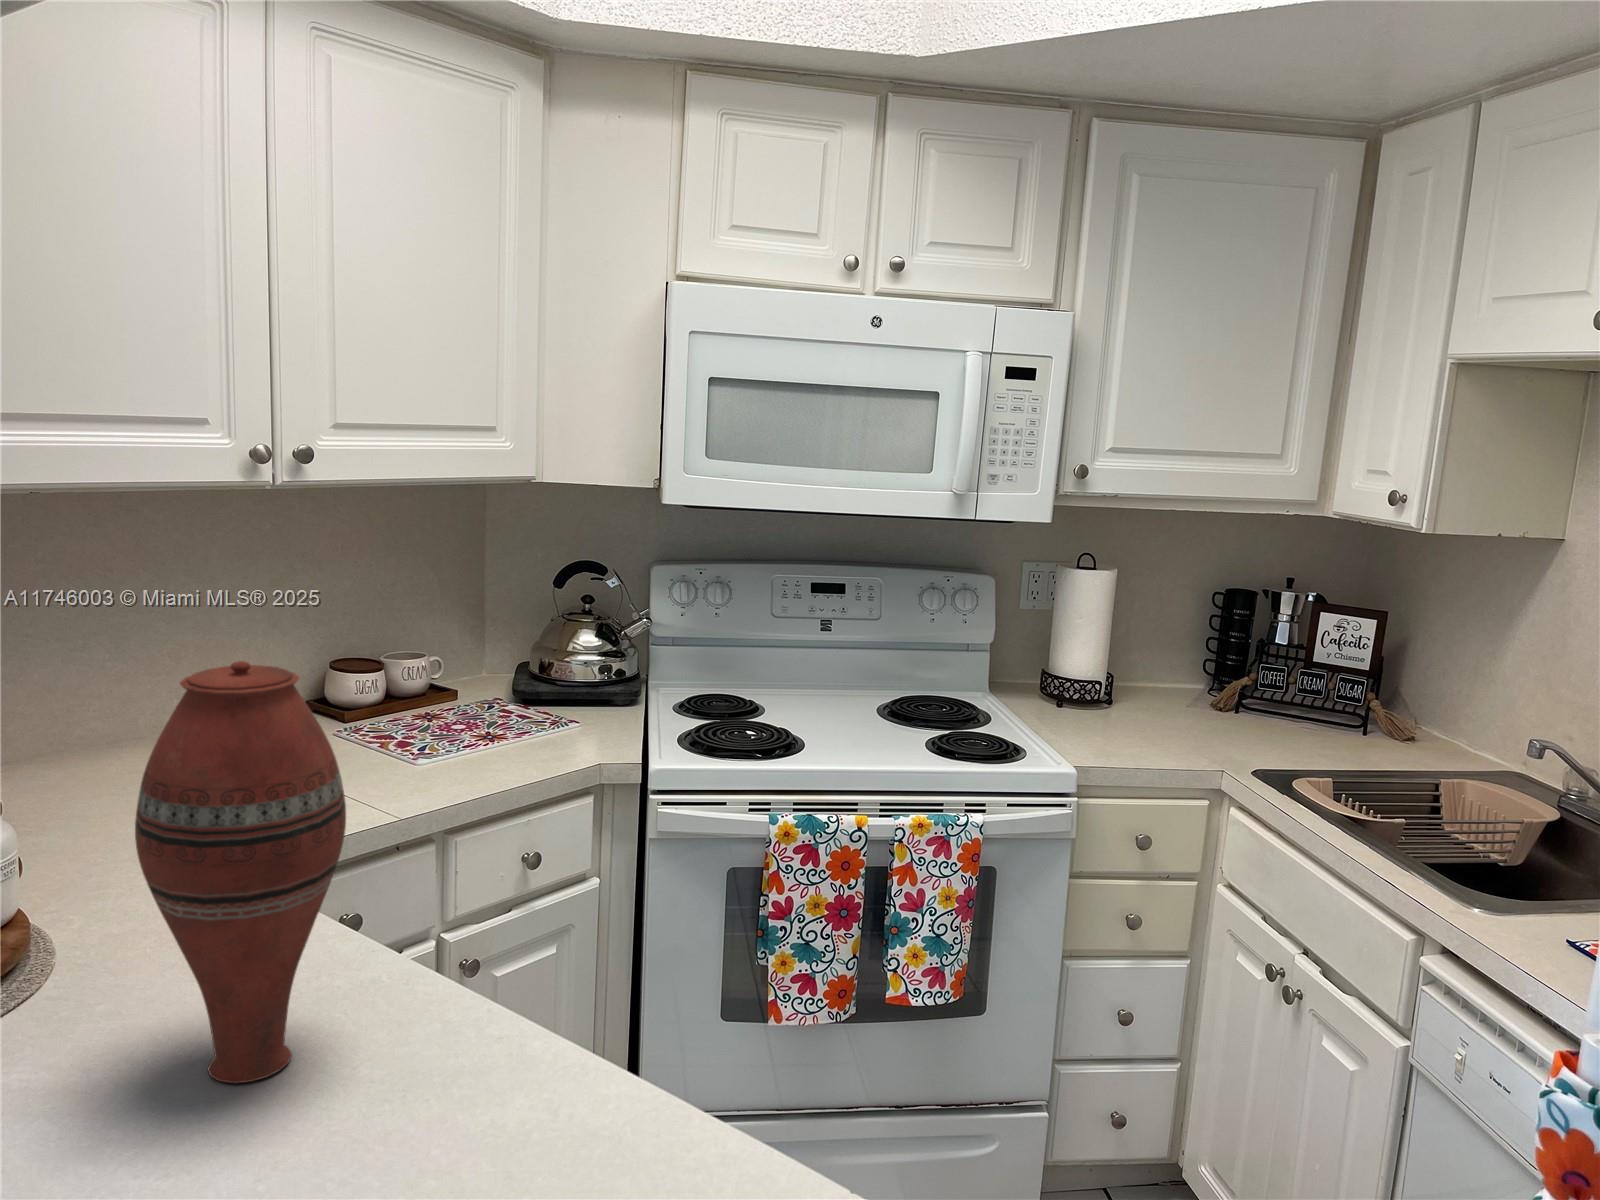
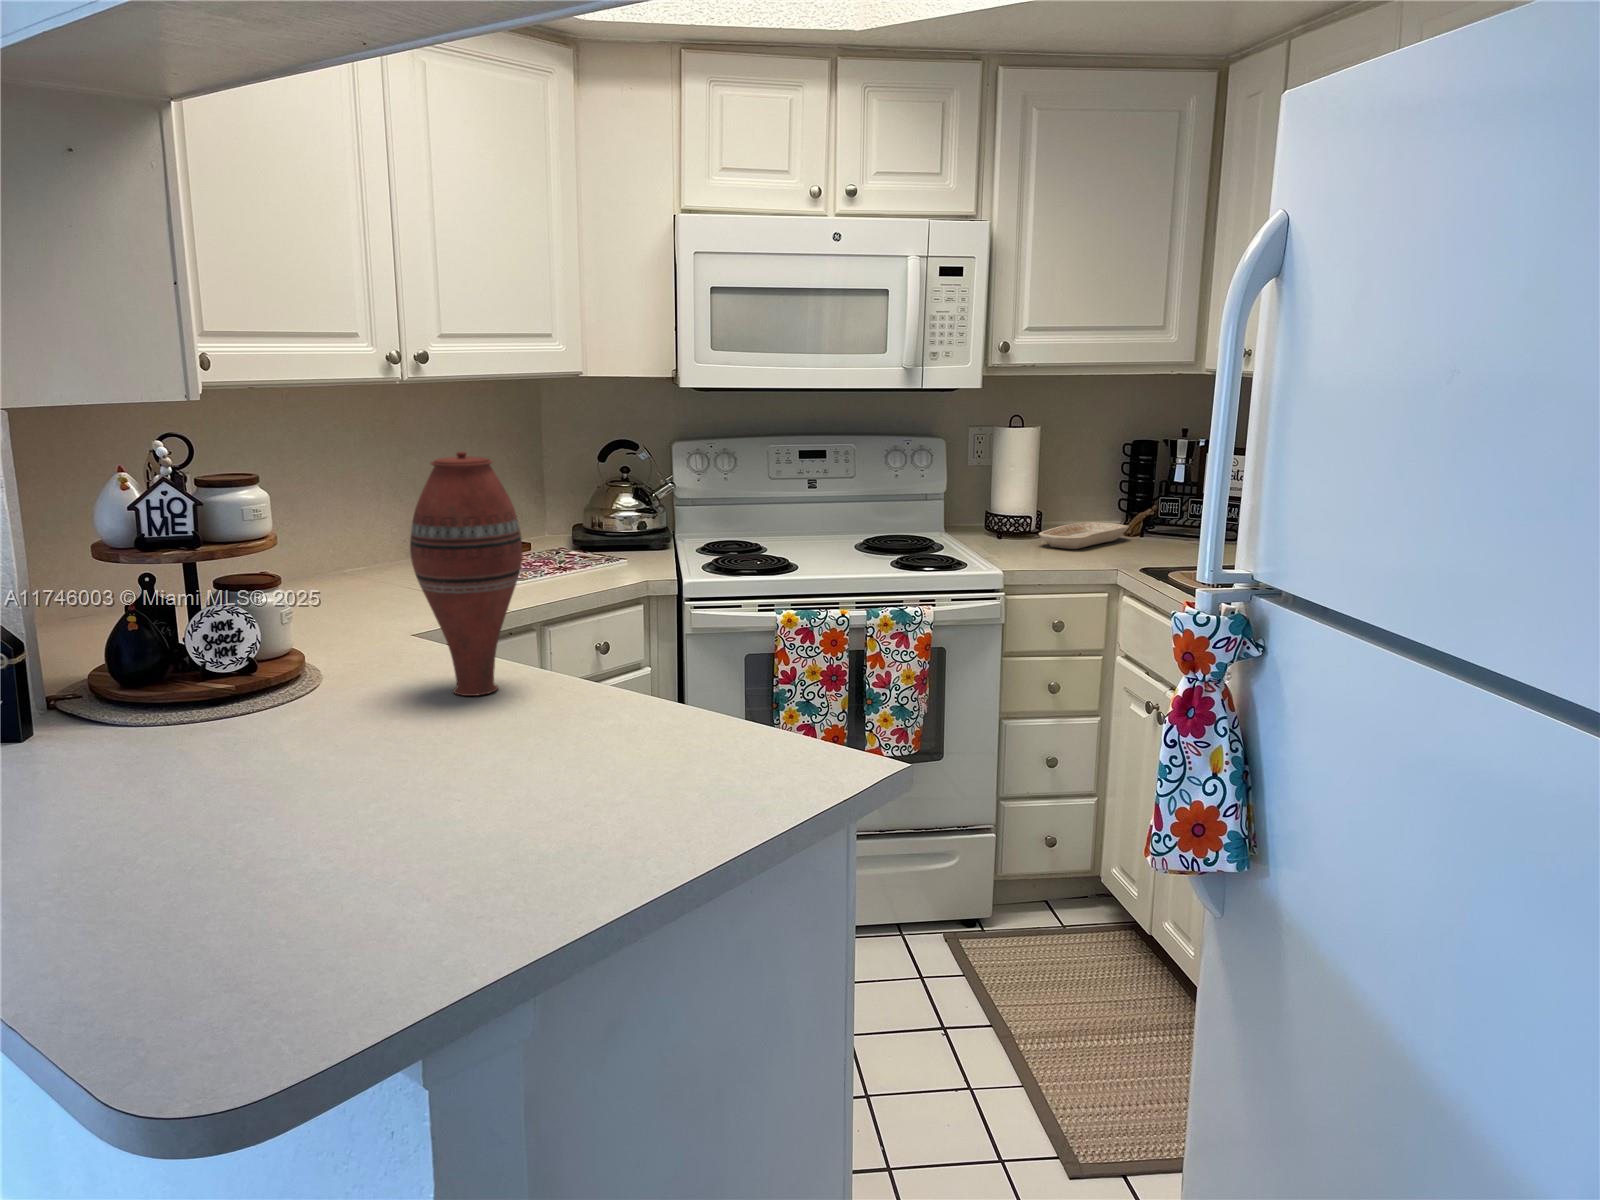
tray: none [1112,690,1222,732] -> present [1039,522,1129,549]

